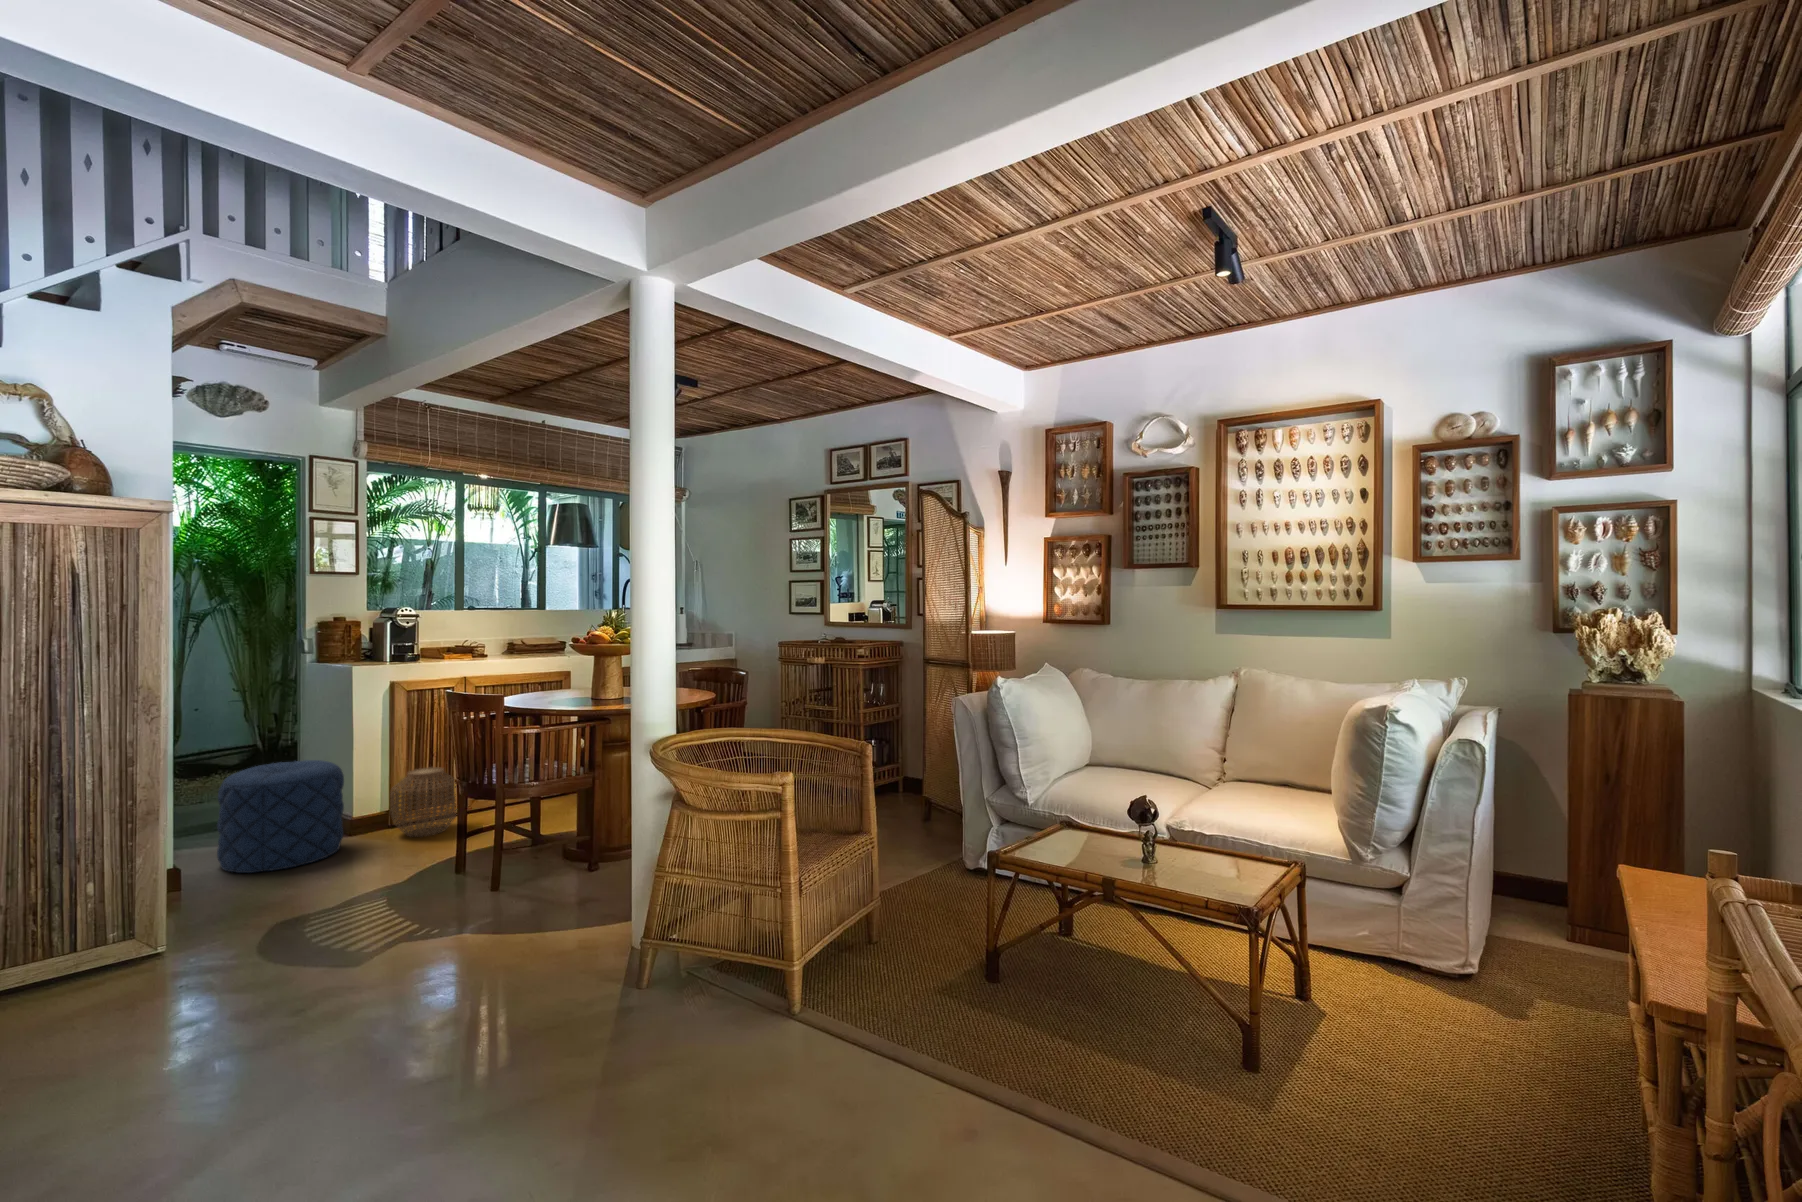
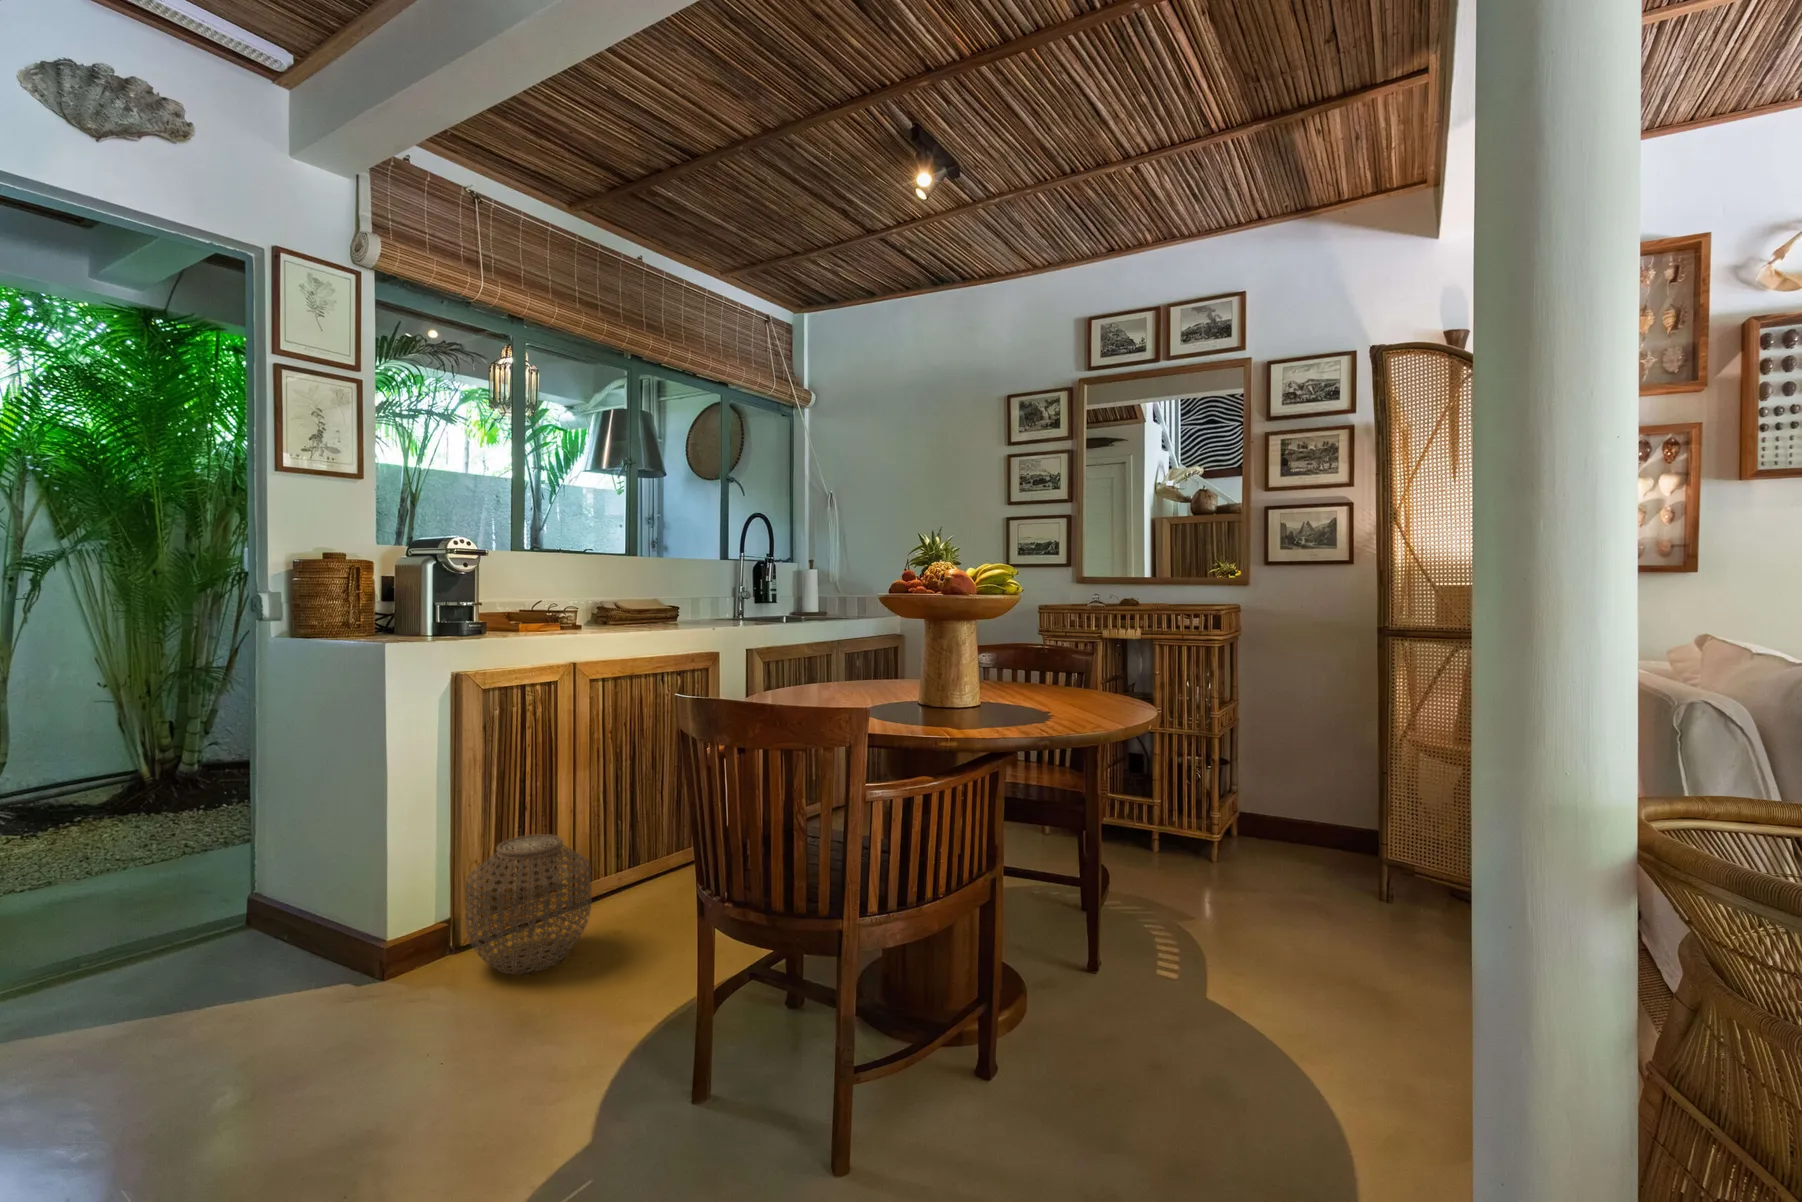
pouf: present [217,760,344,873] -> none [114,836,388,1115]

